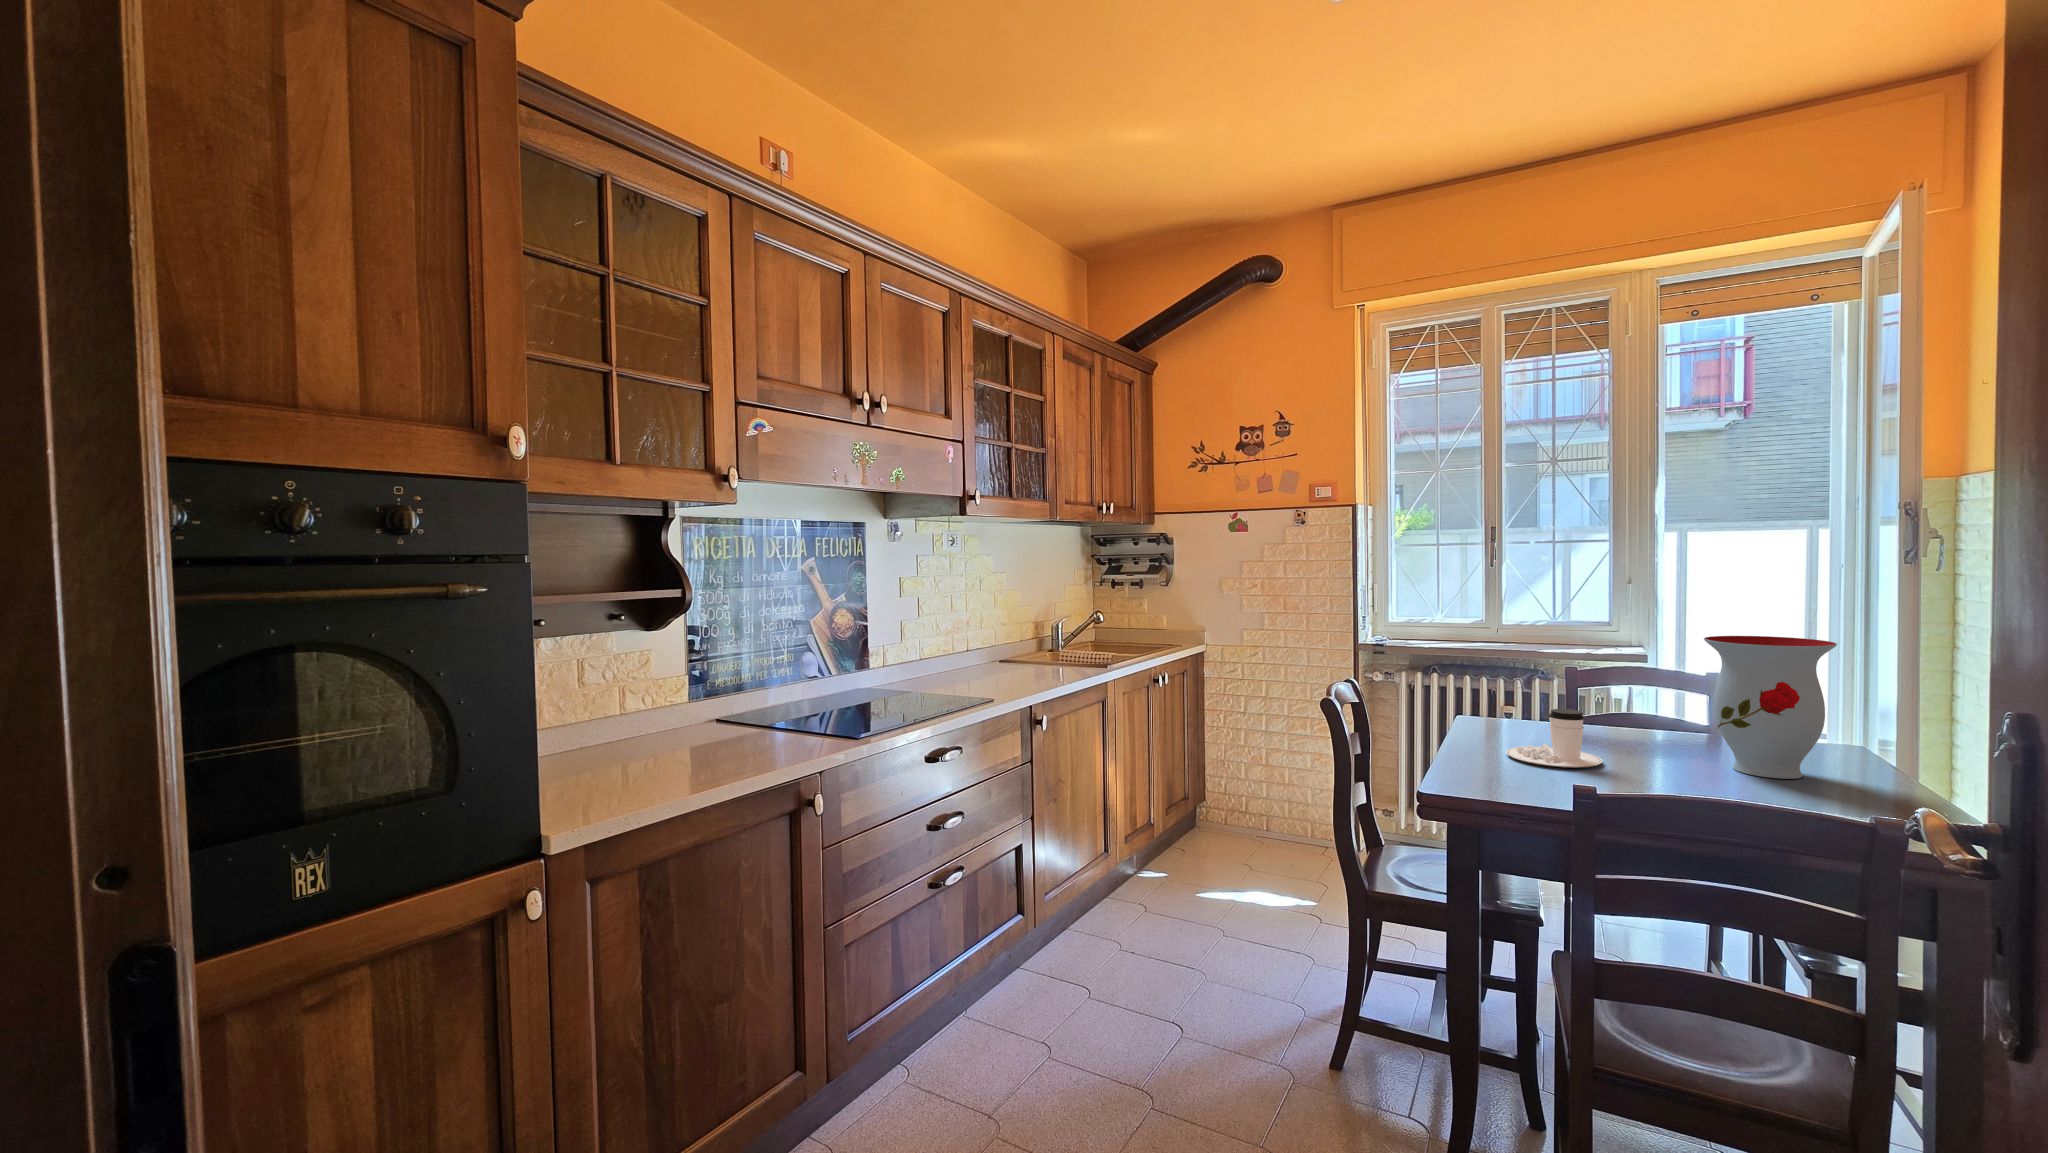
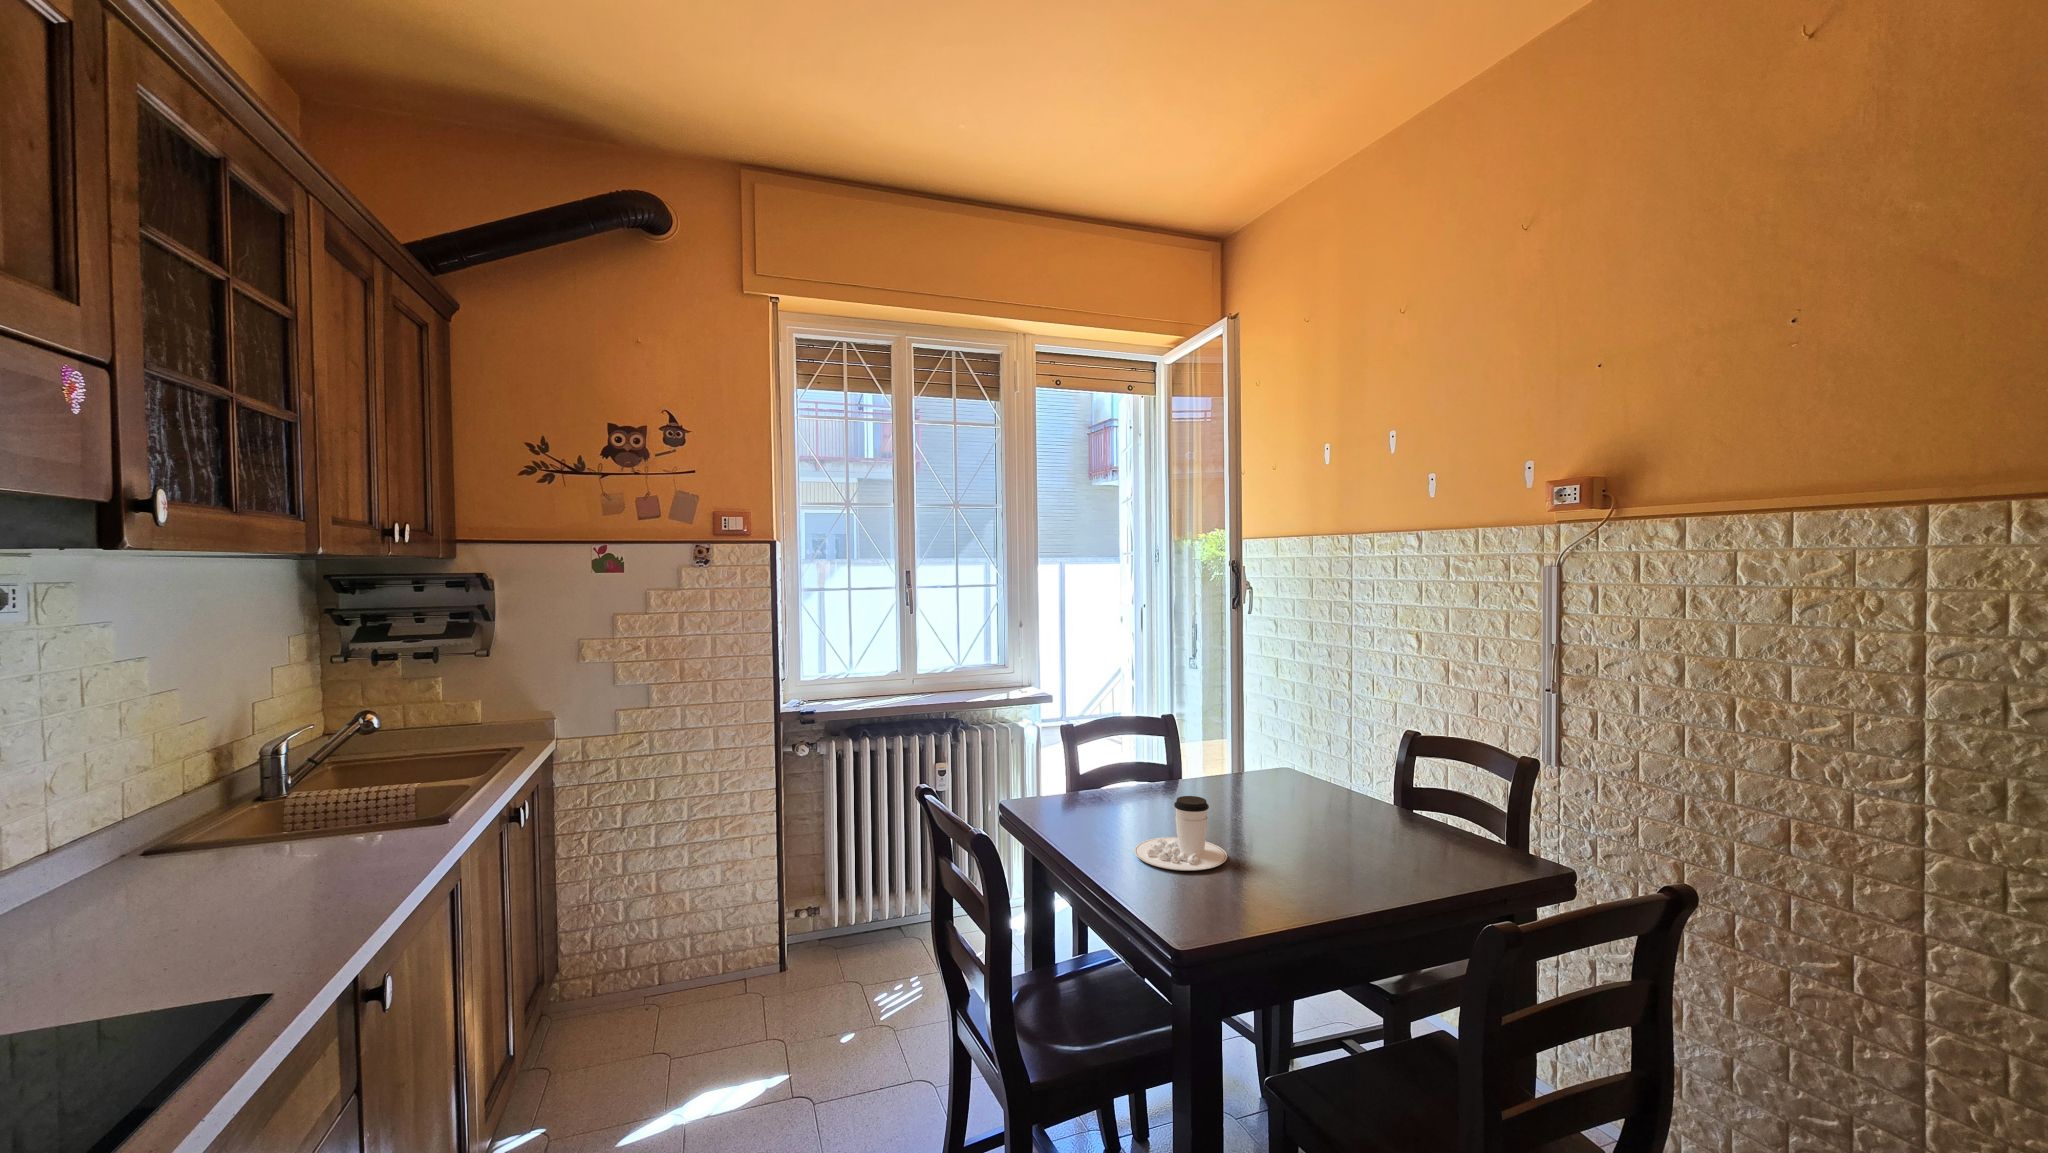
vase: present [1704,636,1837,779] -> none [1257,693,1354,829]

